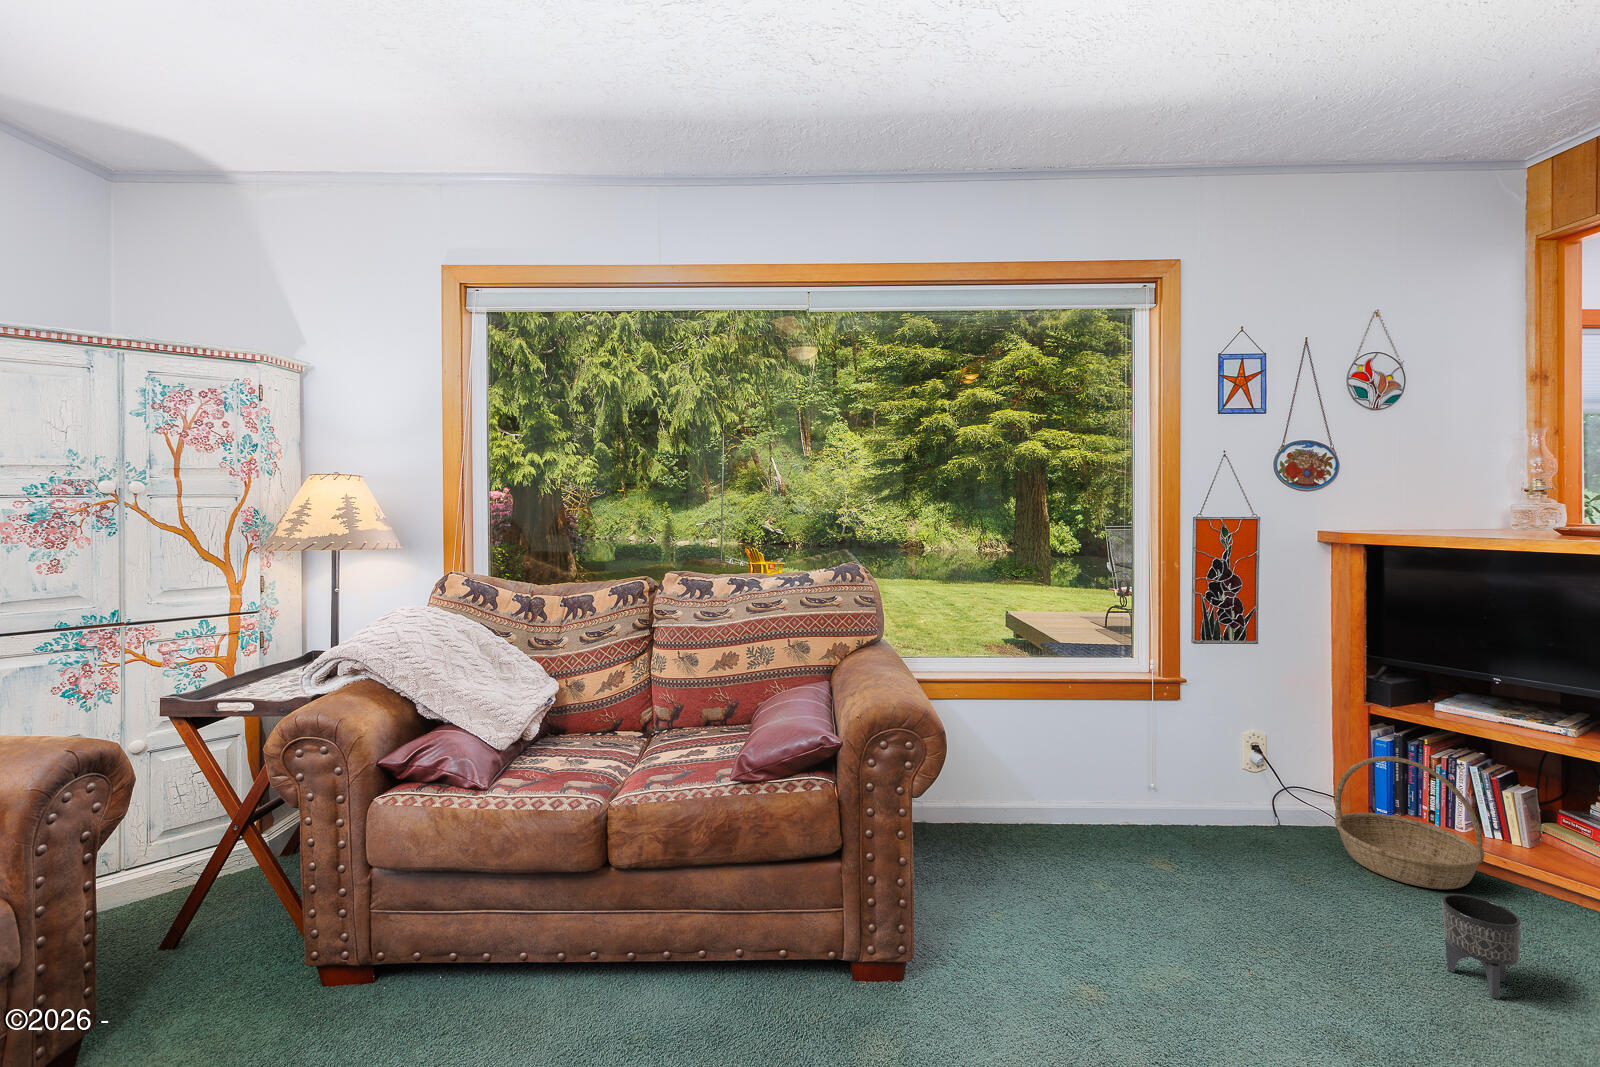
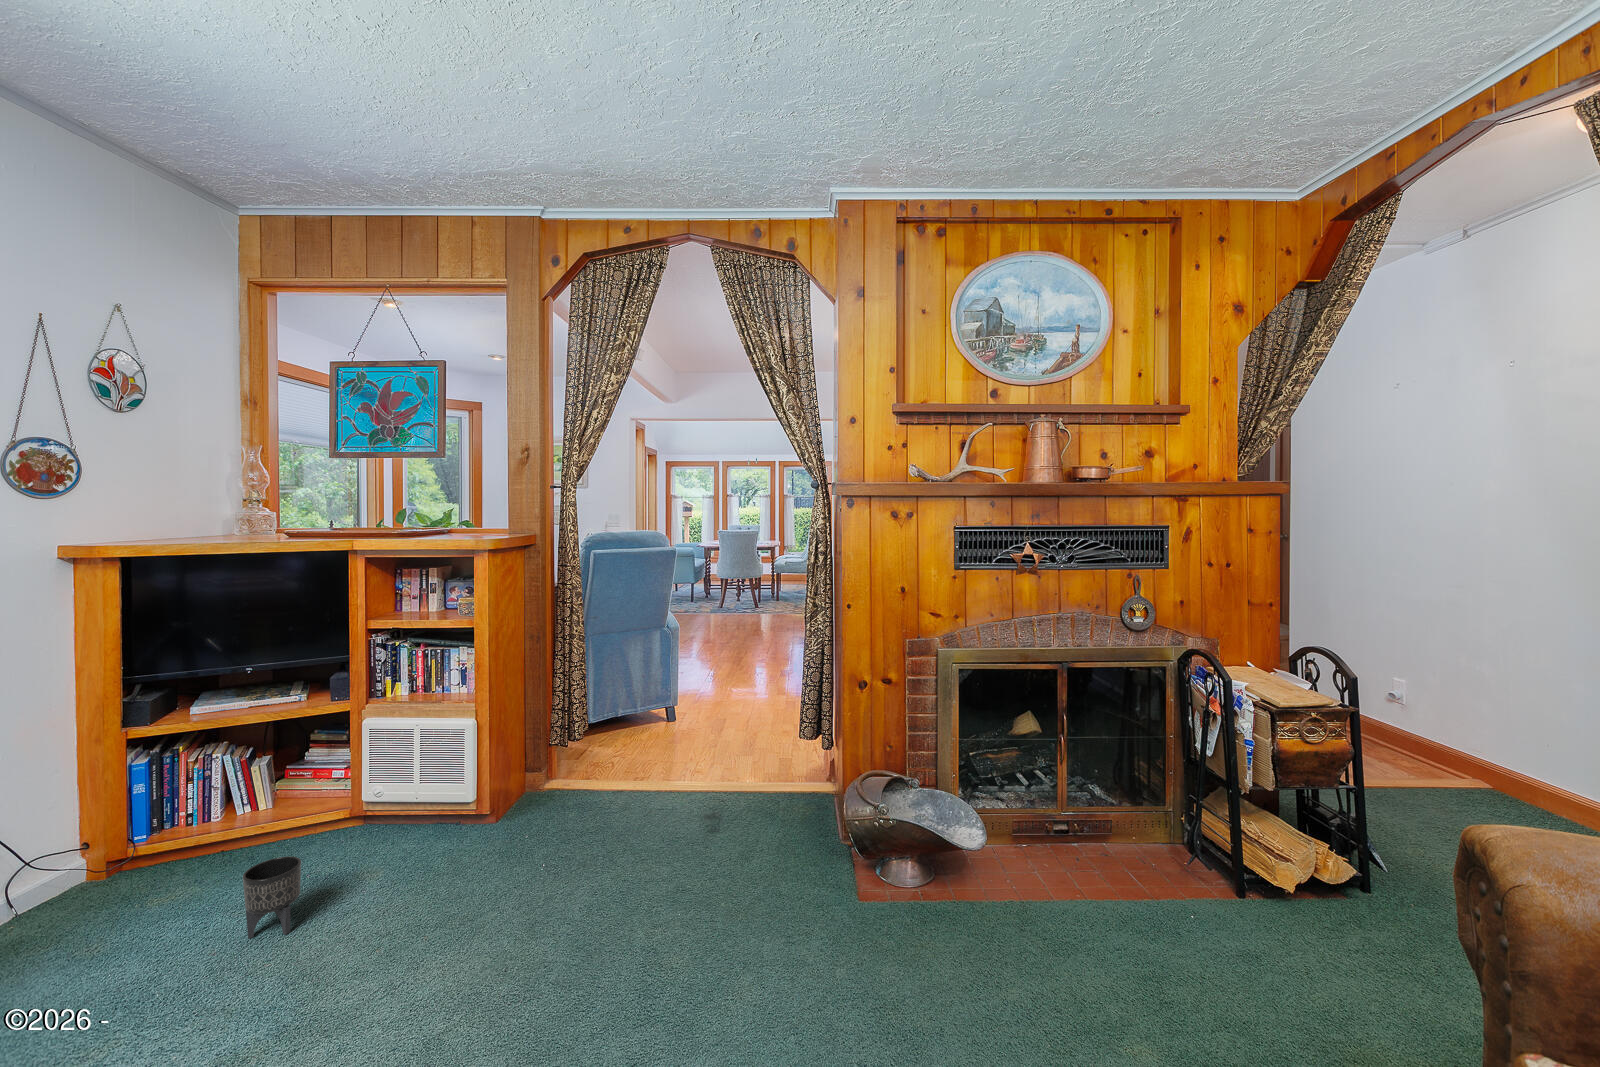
basket: present [1335,756,1484,889] -> none [96,771,245,901]

